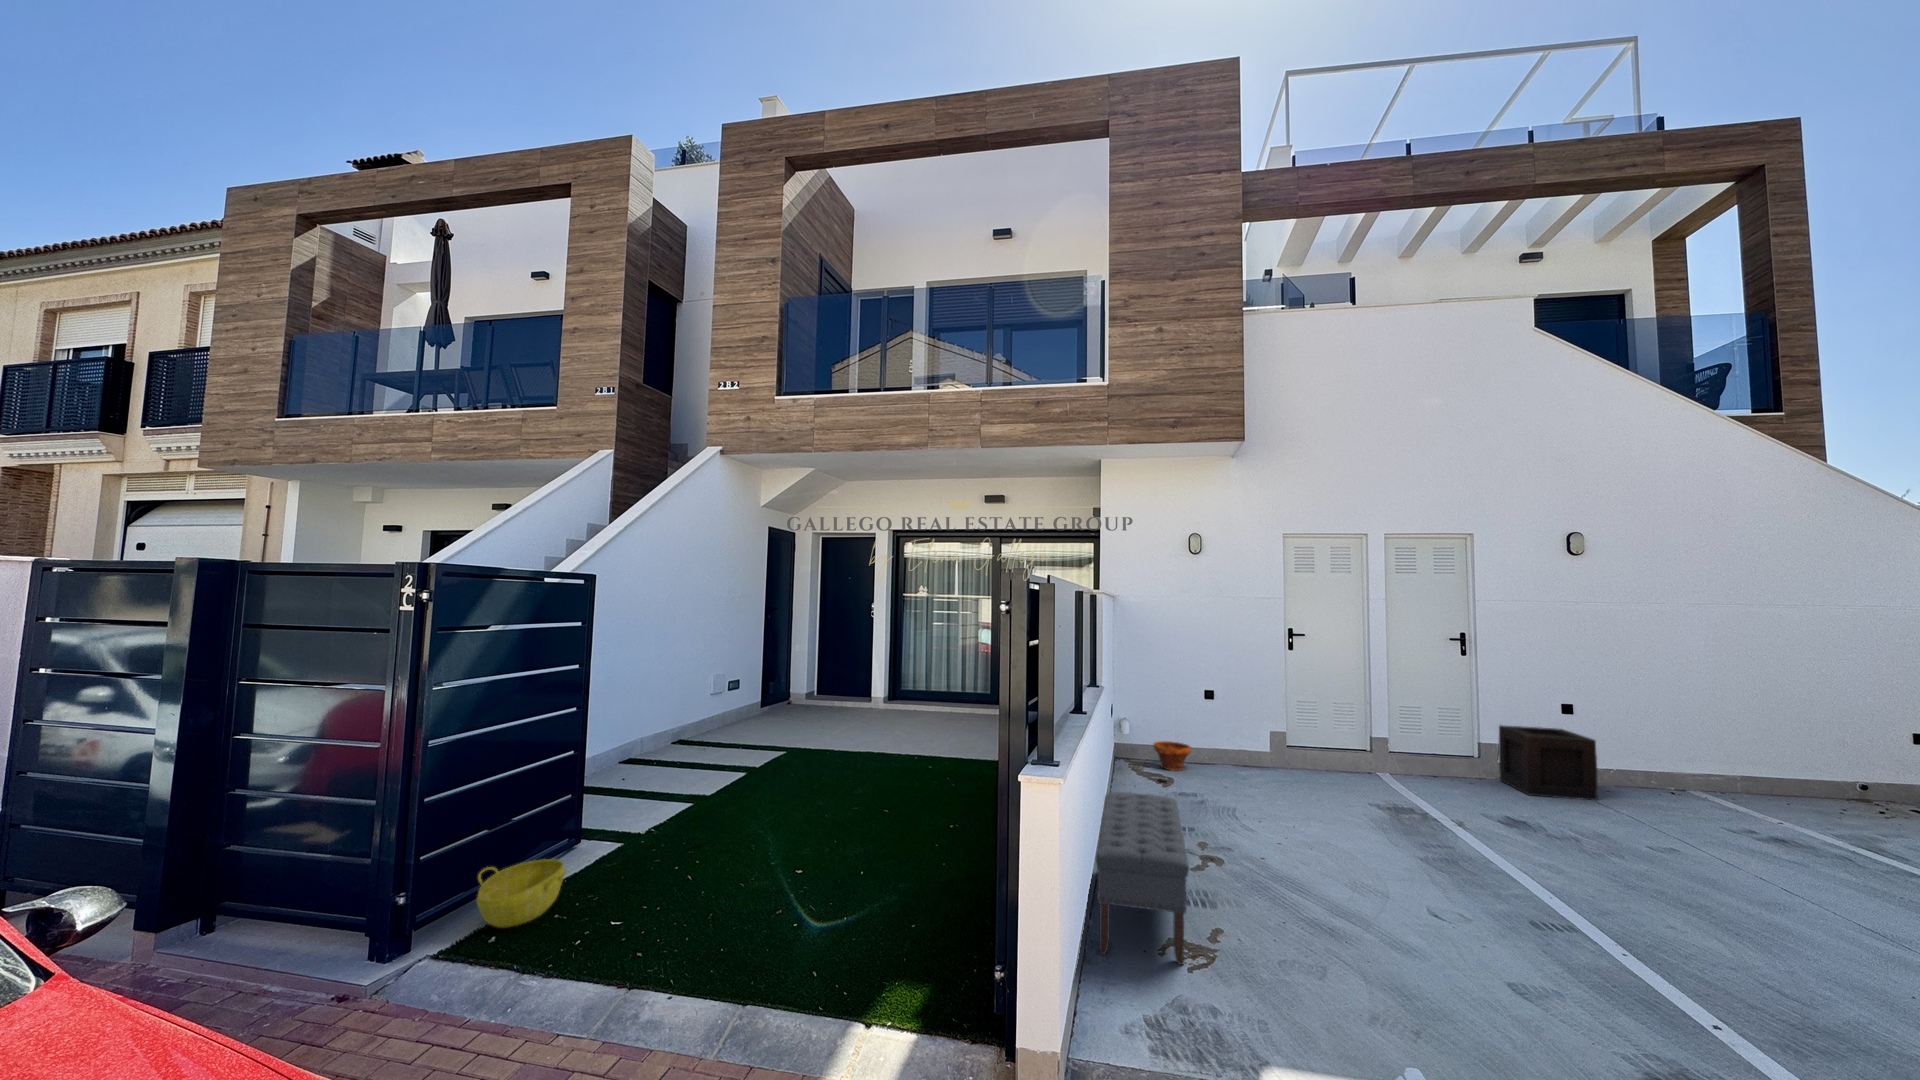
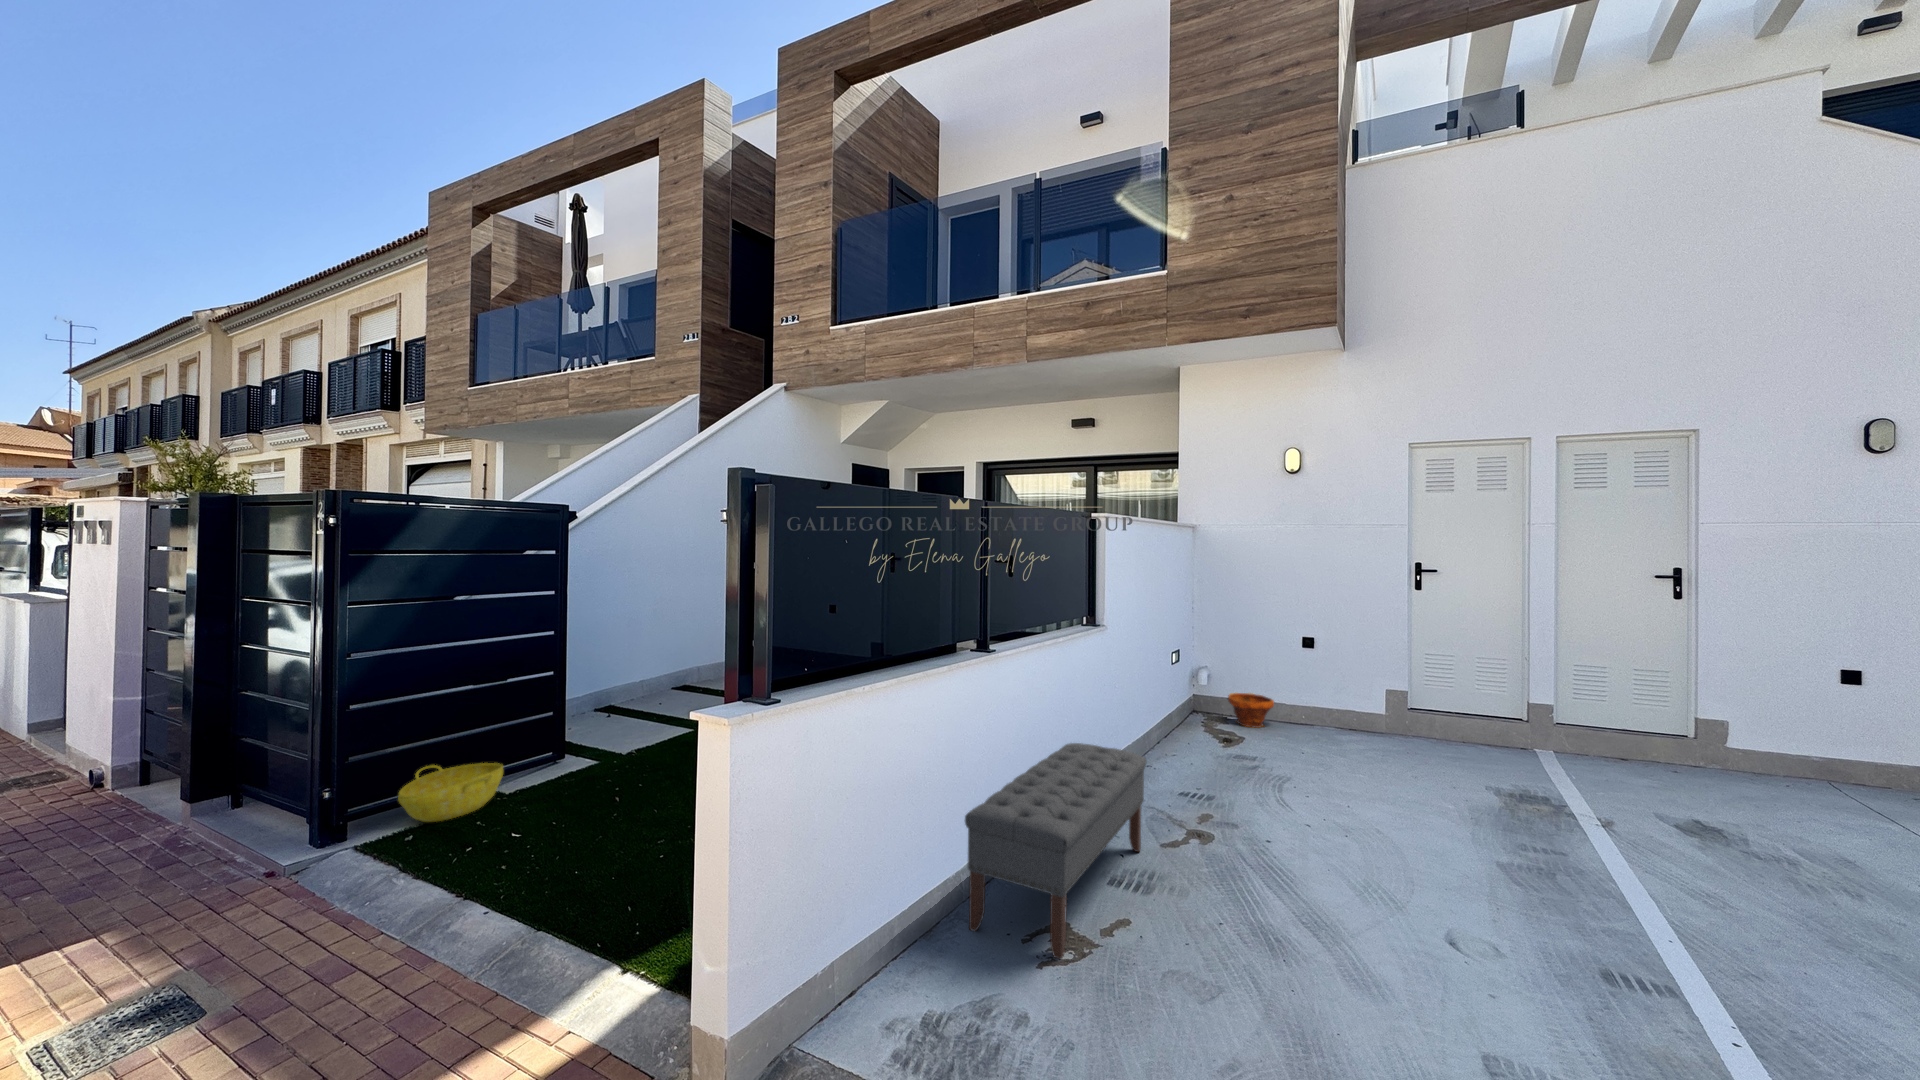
wooden crate: present [1499,725,1597,800] -> none [1728,696,1894,812]

